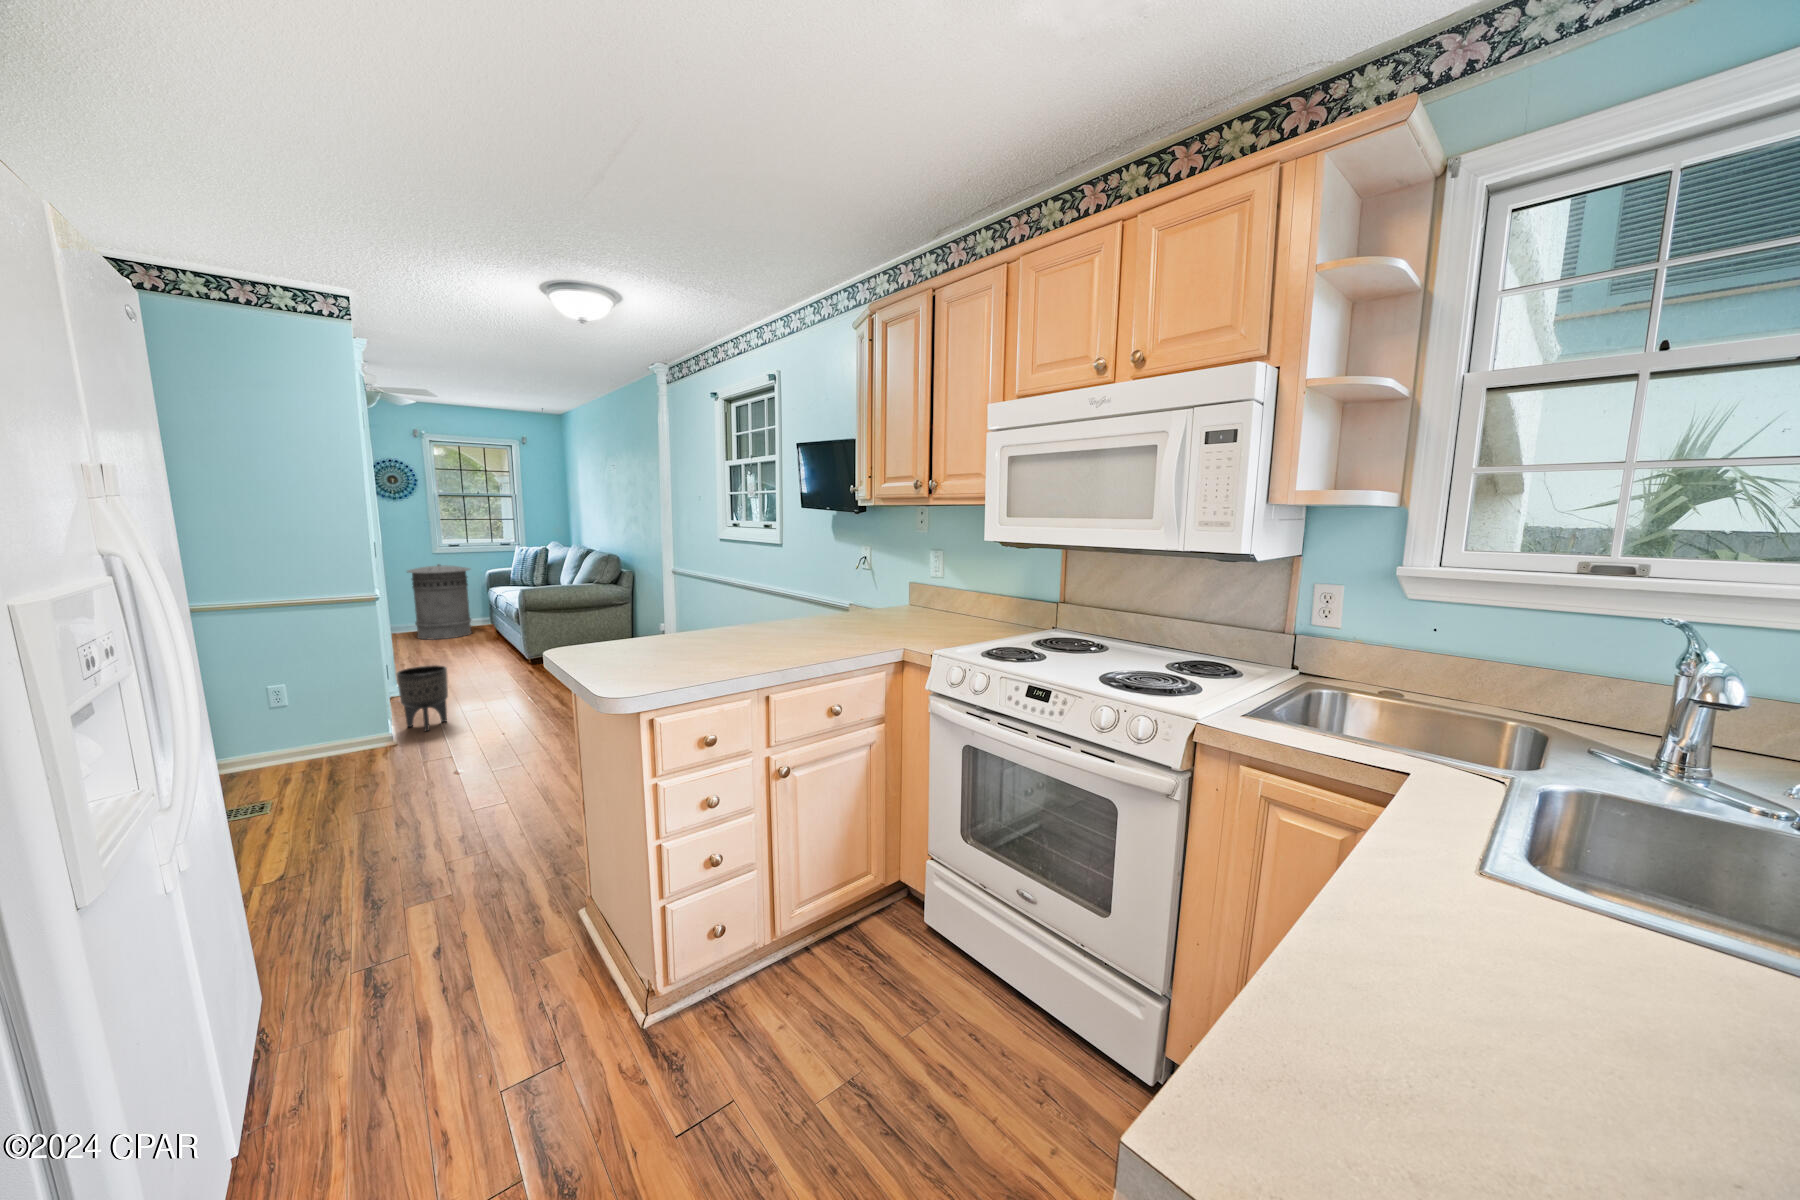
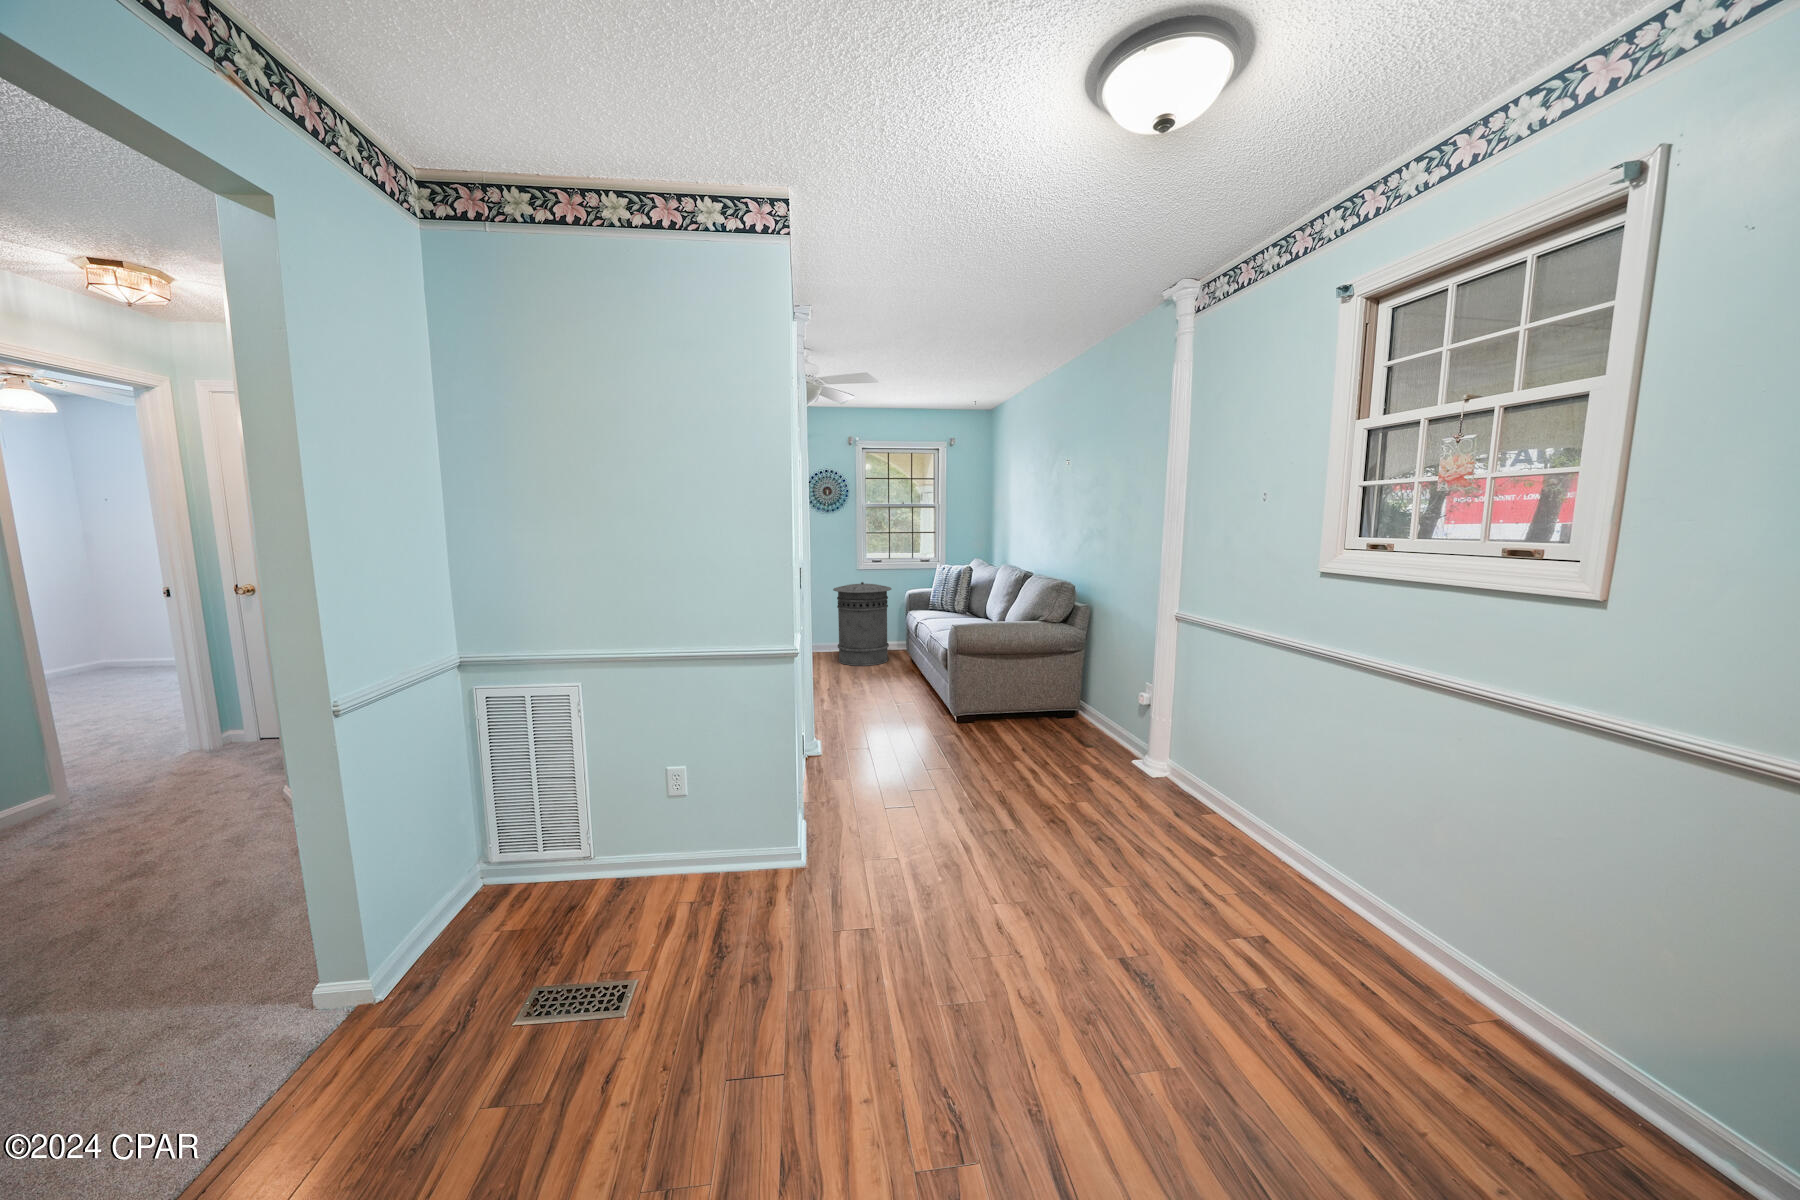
planter: present [396,665,448,731] -> none [815,745,875,848]

